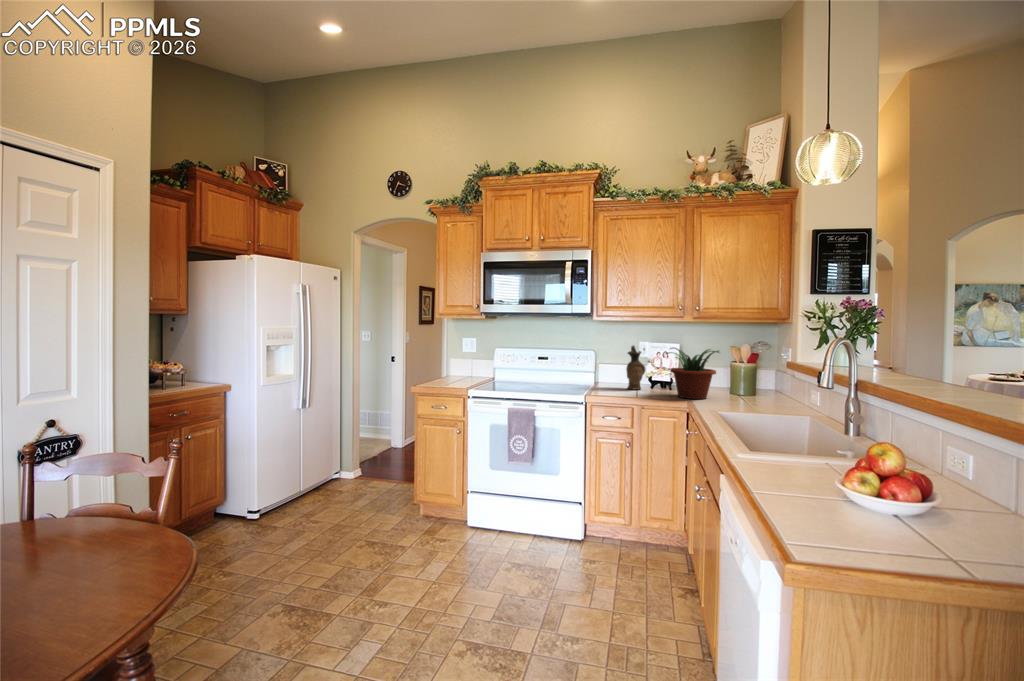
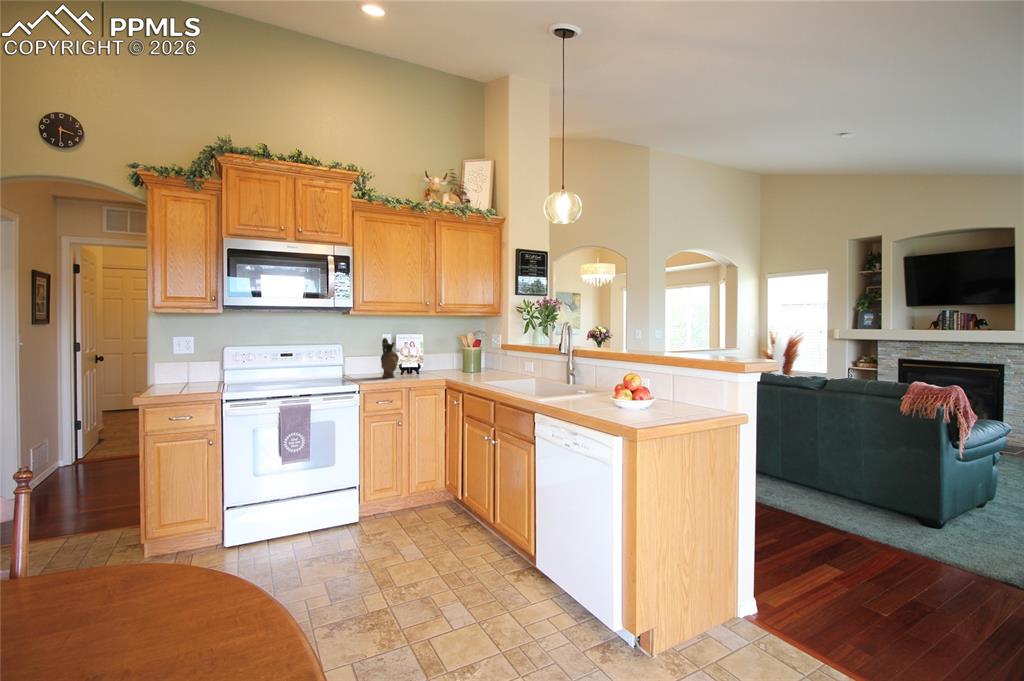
potted plant: present [666,348,719,399] -> none [421,338,465,380]

